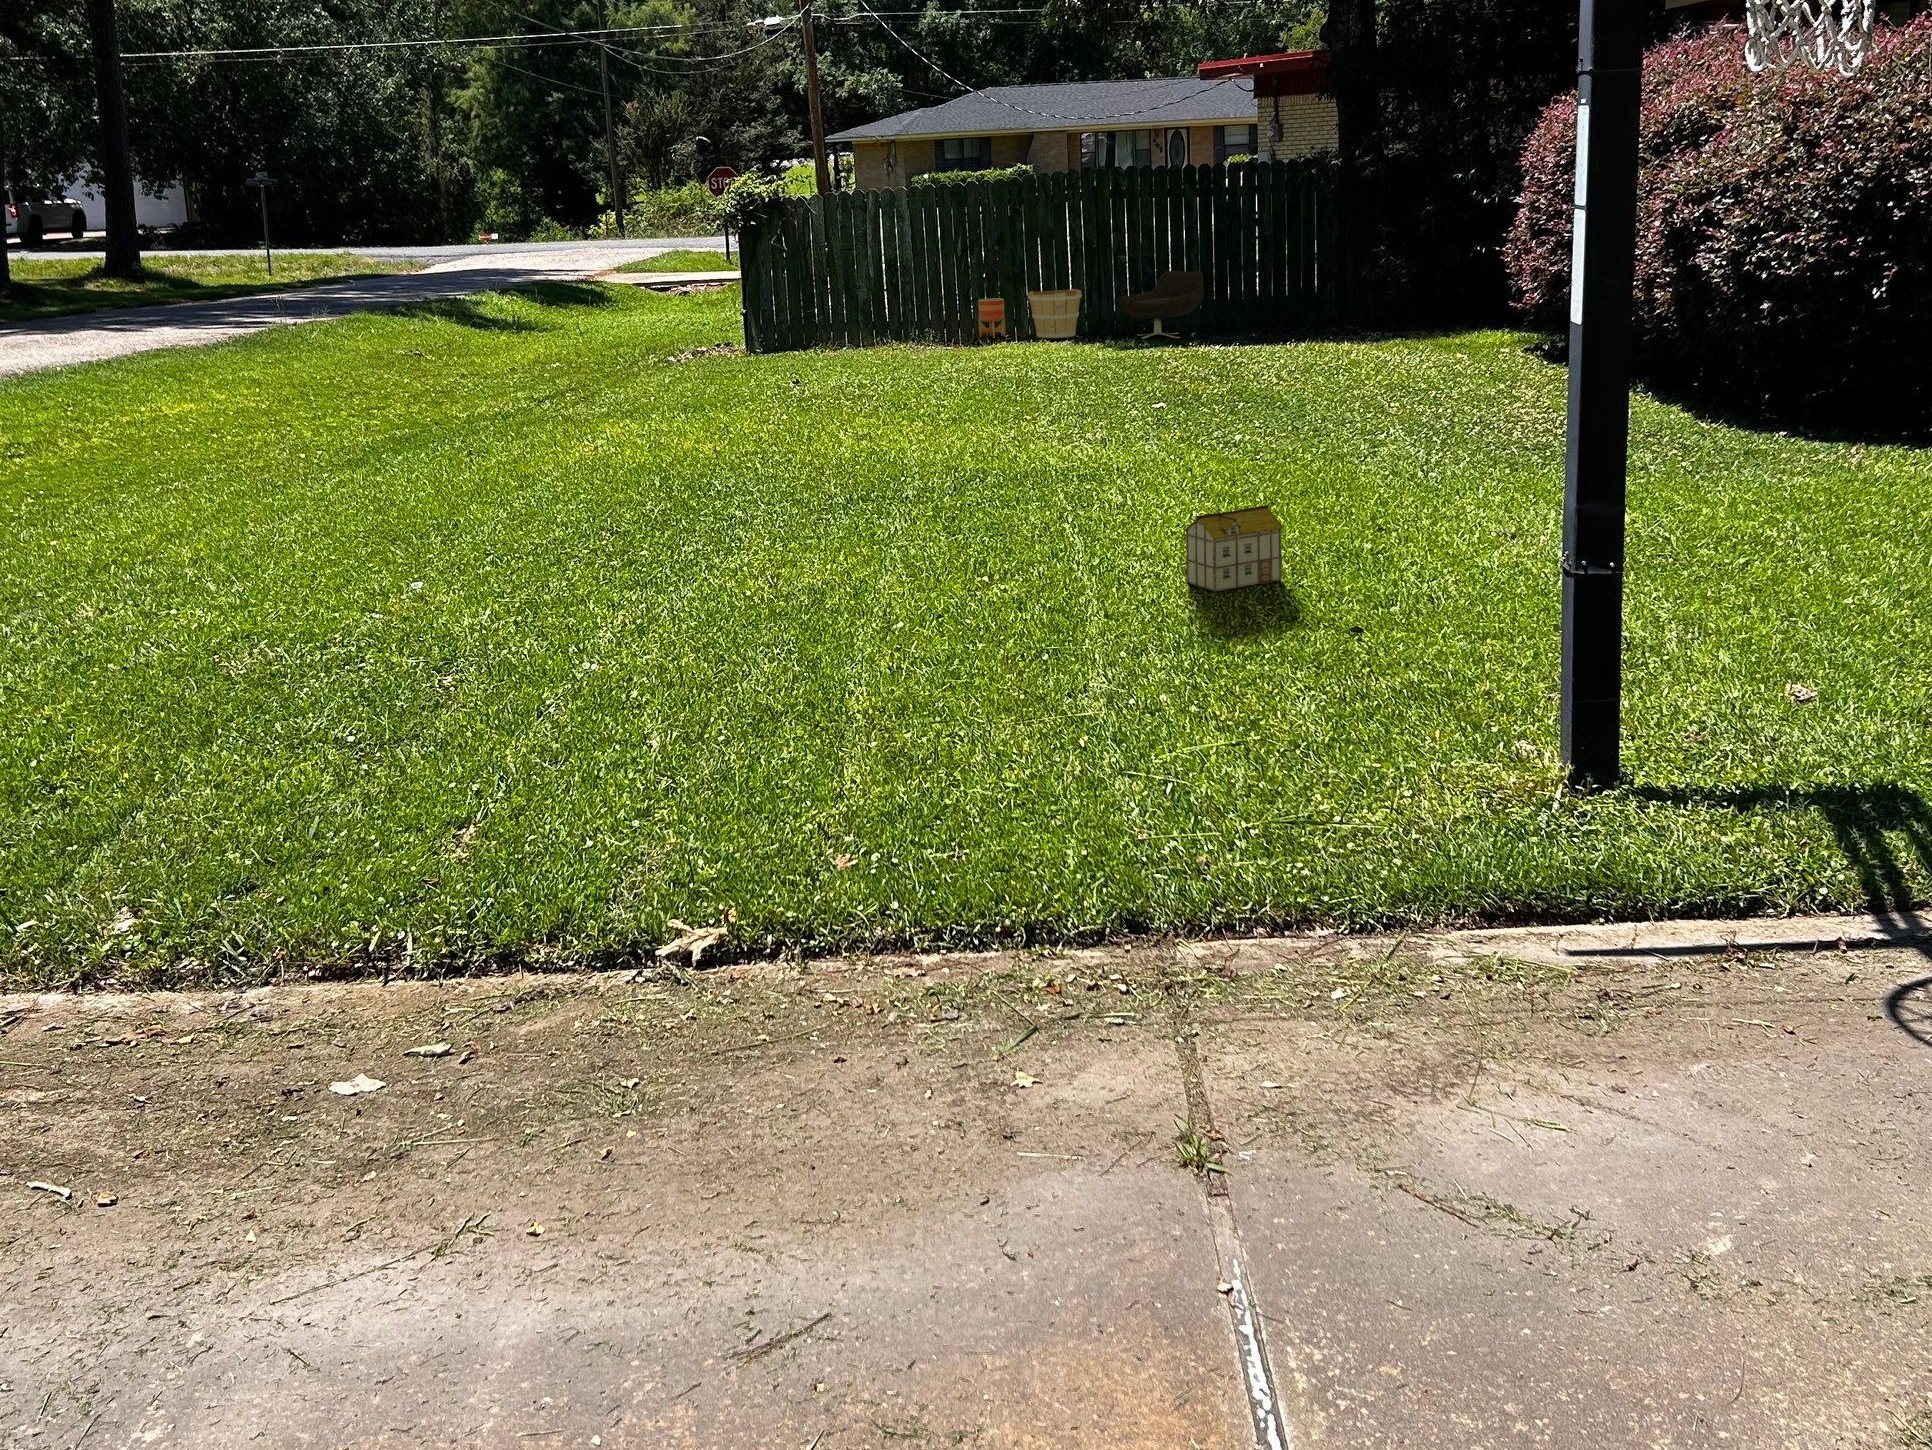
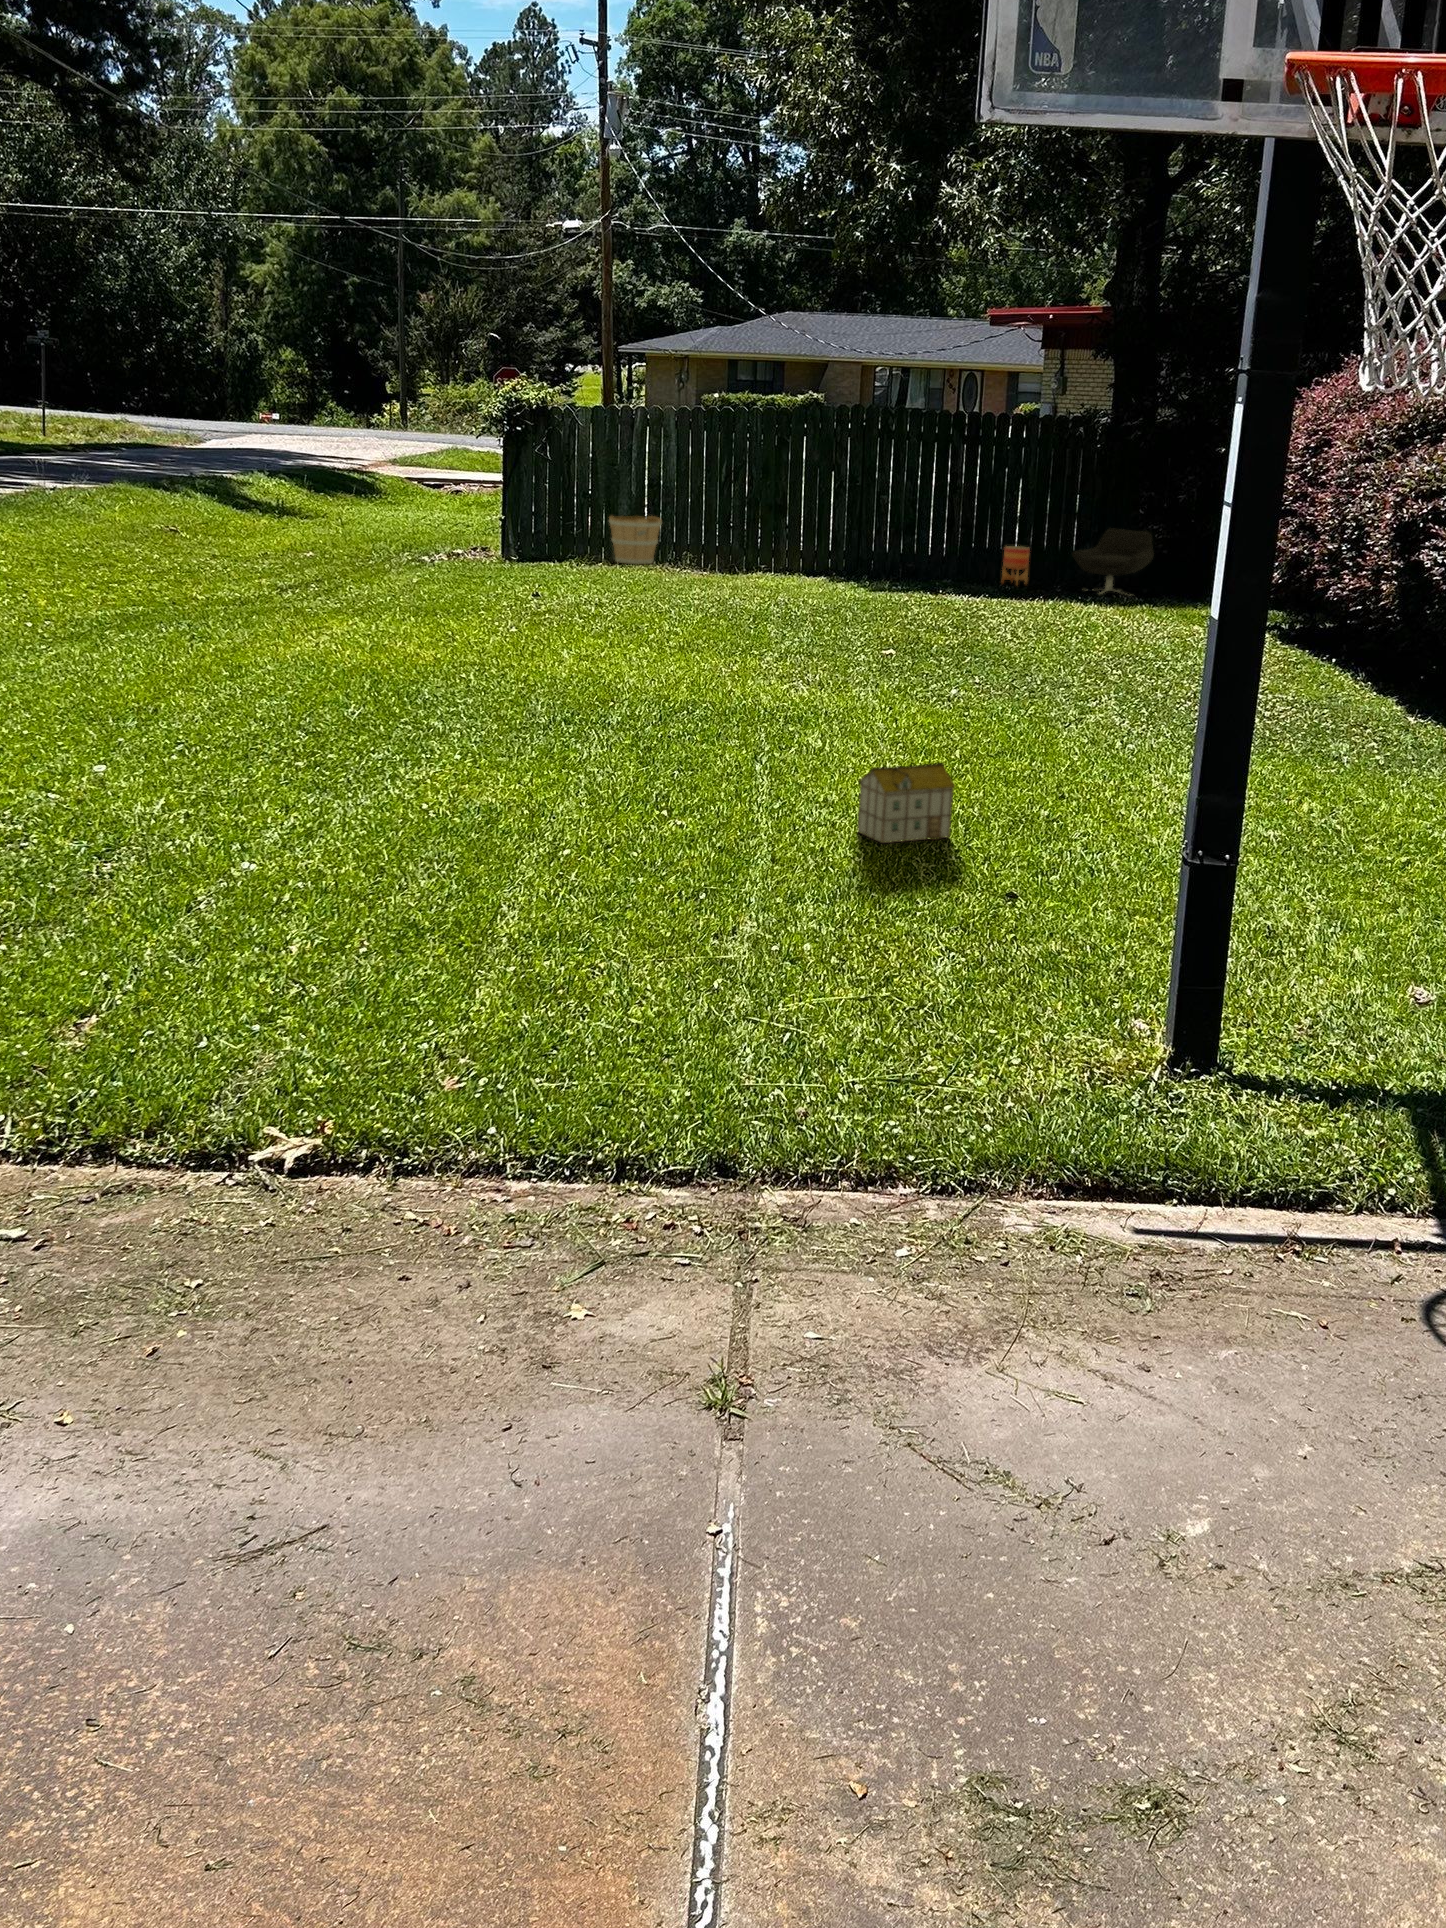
lounge chair: present [1119,271,1204,338] -> present [1072,528,1154,593]
wooden bucket: present [1028,289,1082,338] -> present [609,516,662,564]
planter: present [978,298,1005,338] -> present [1002,546,1030,584]

